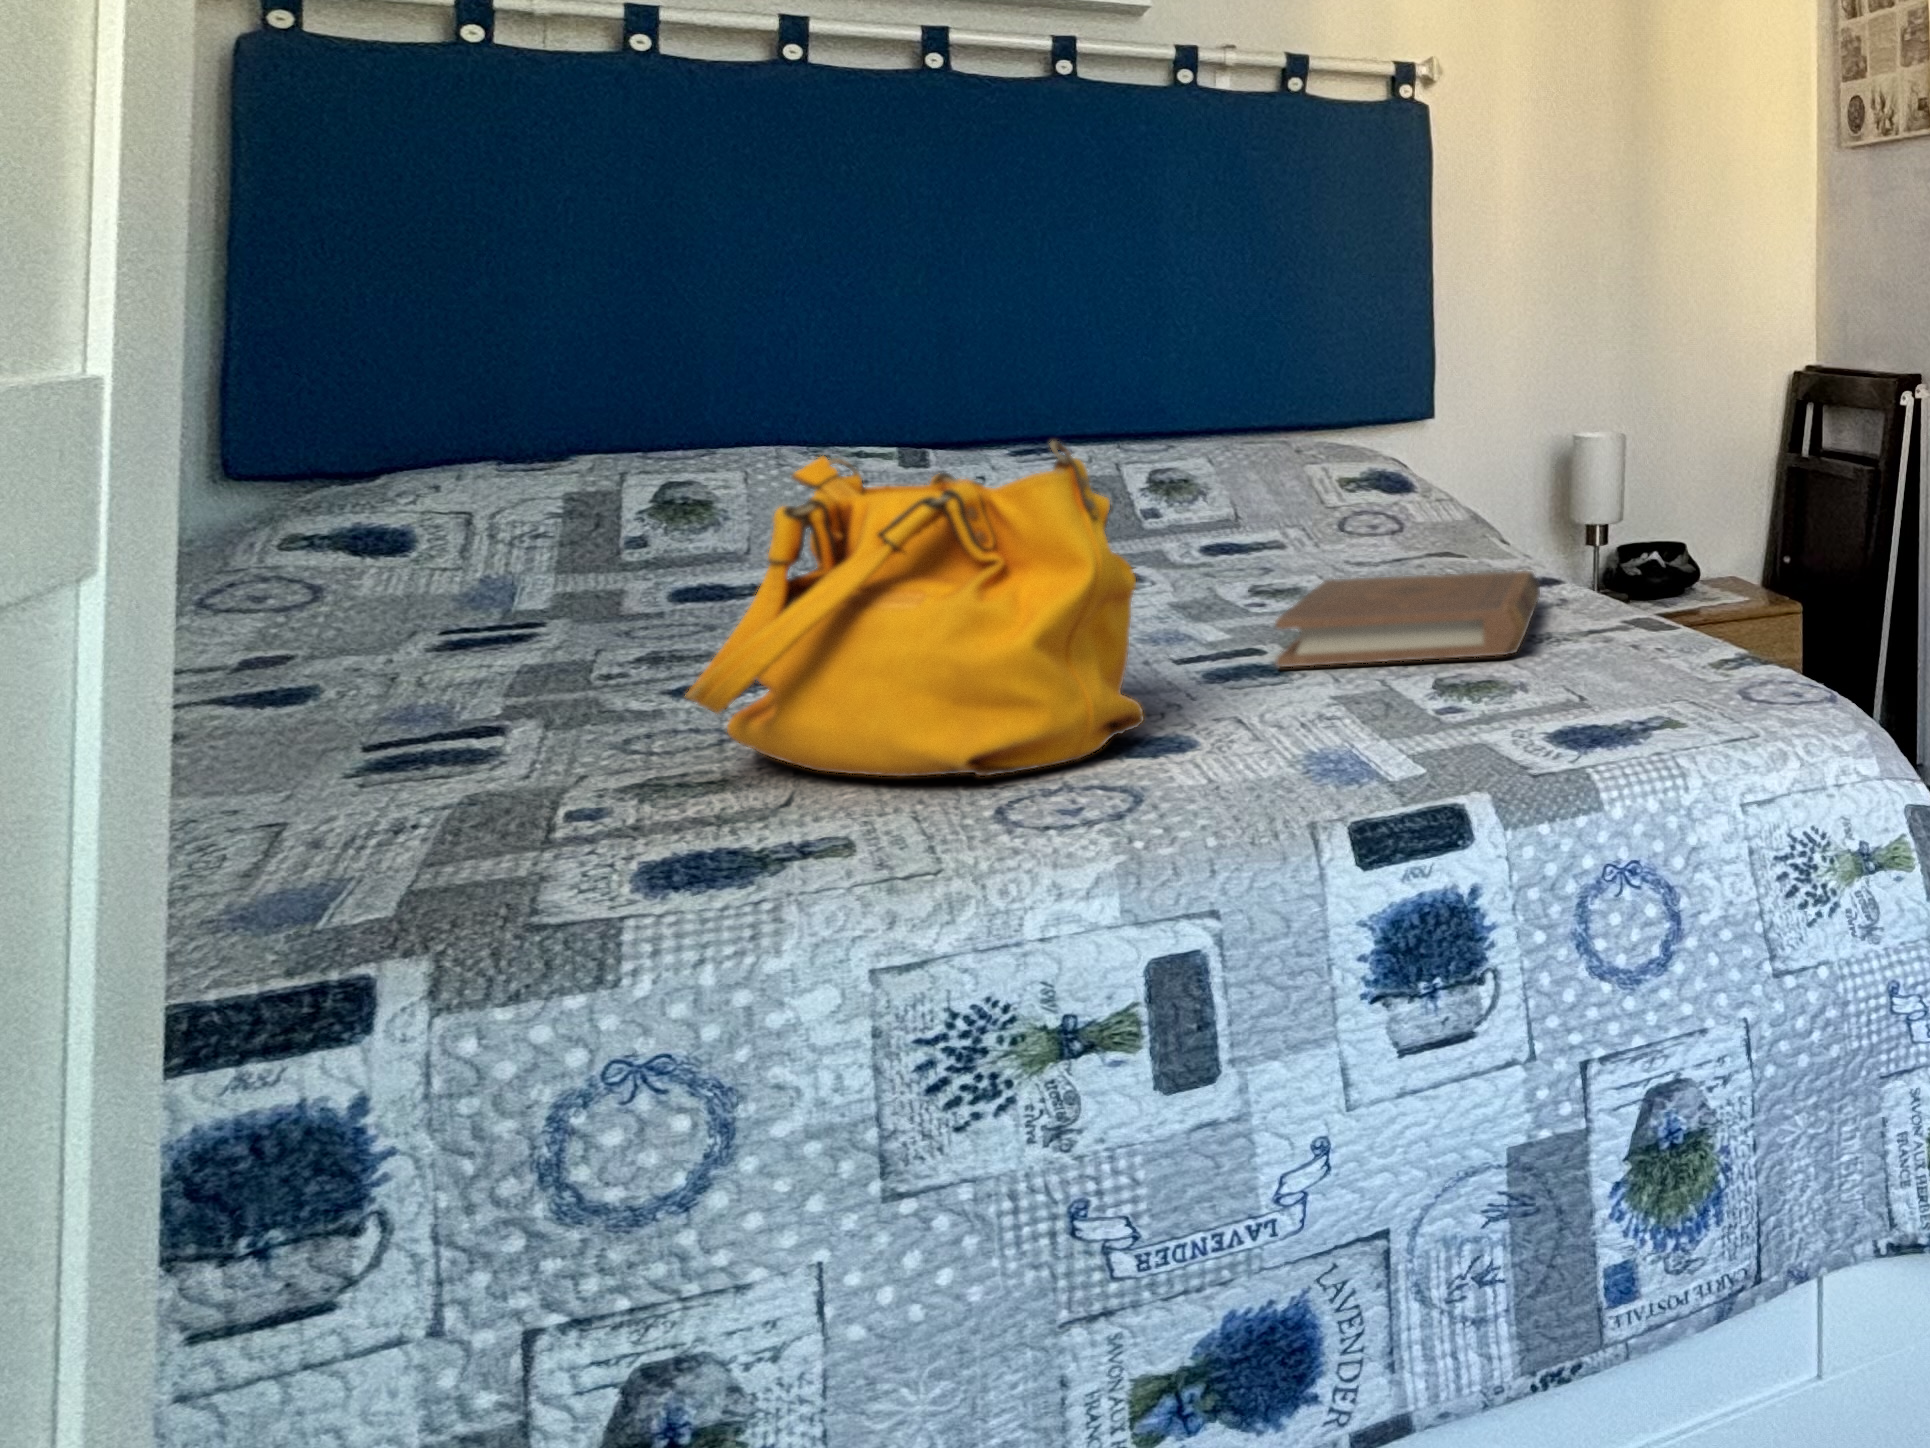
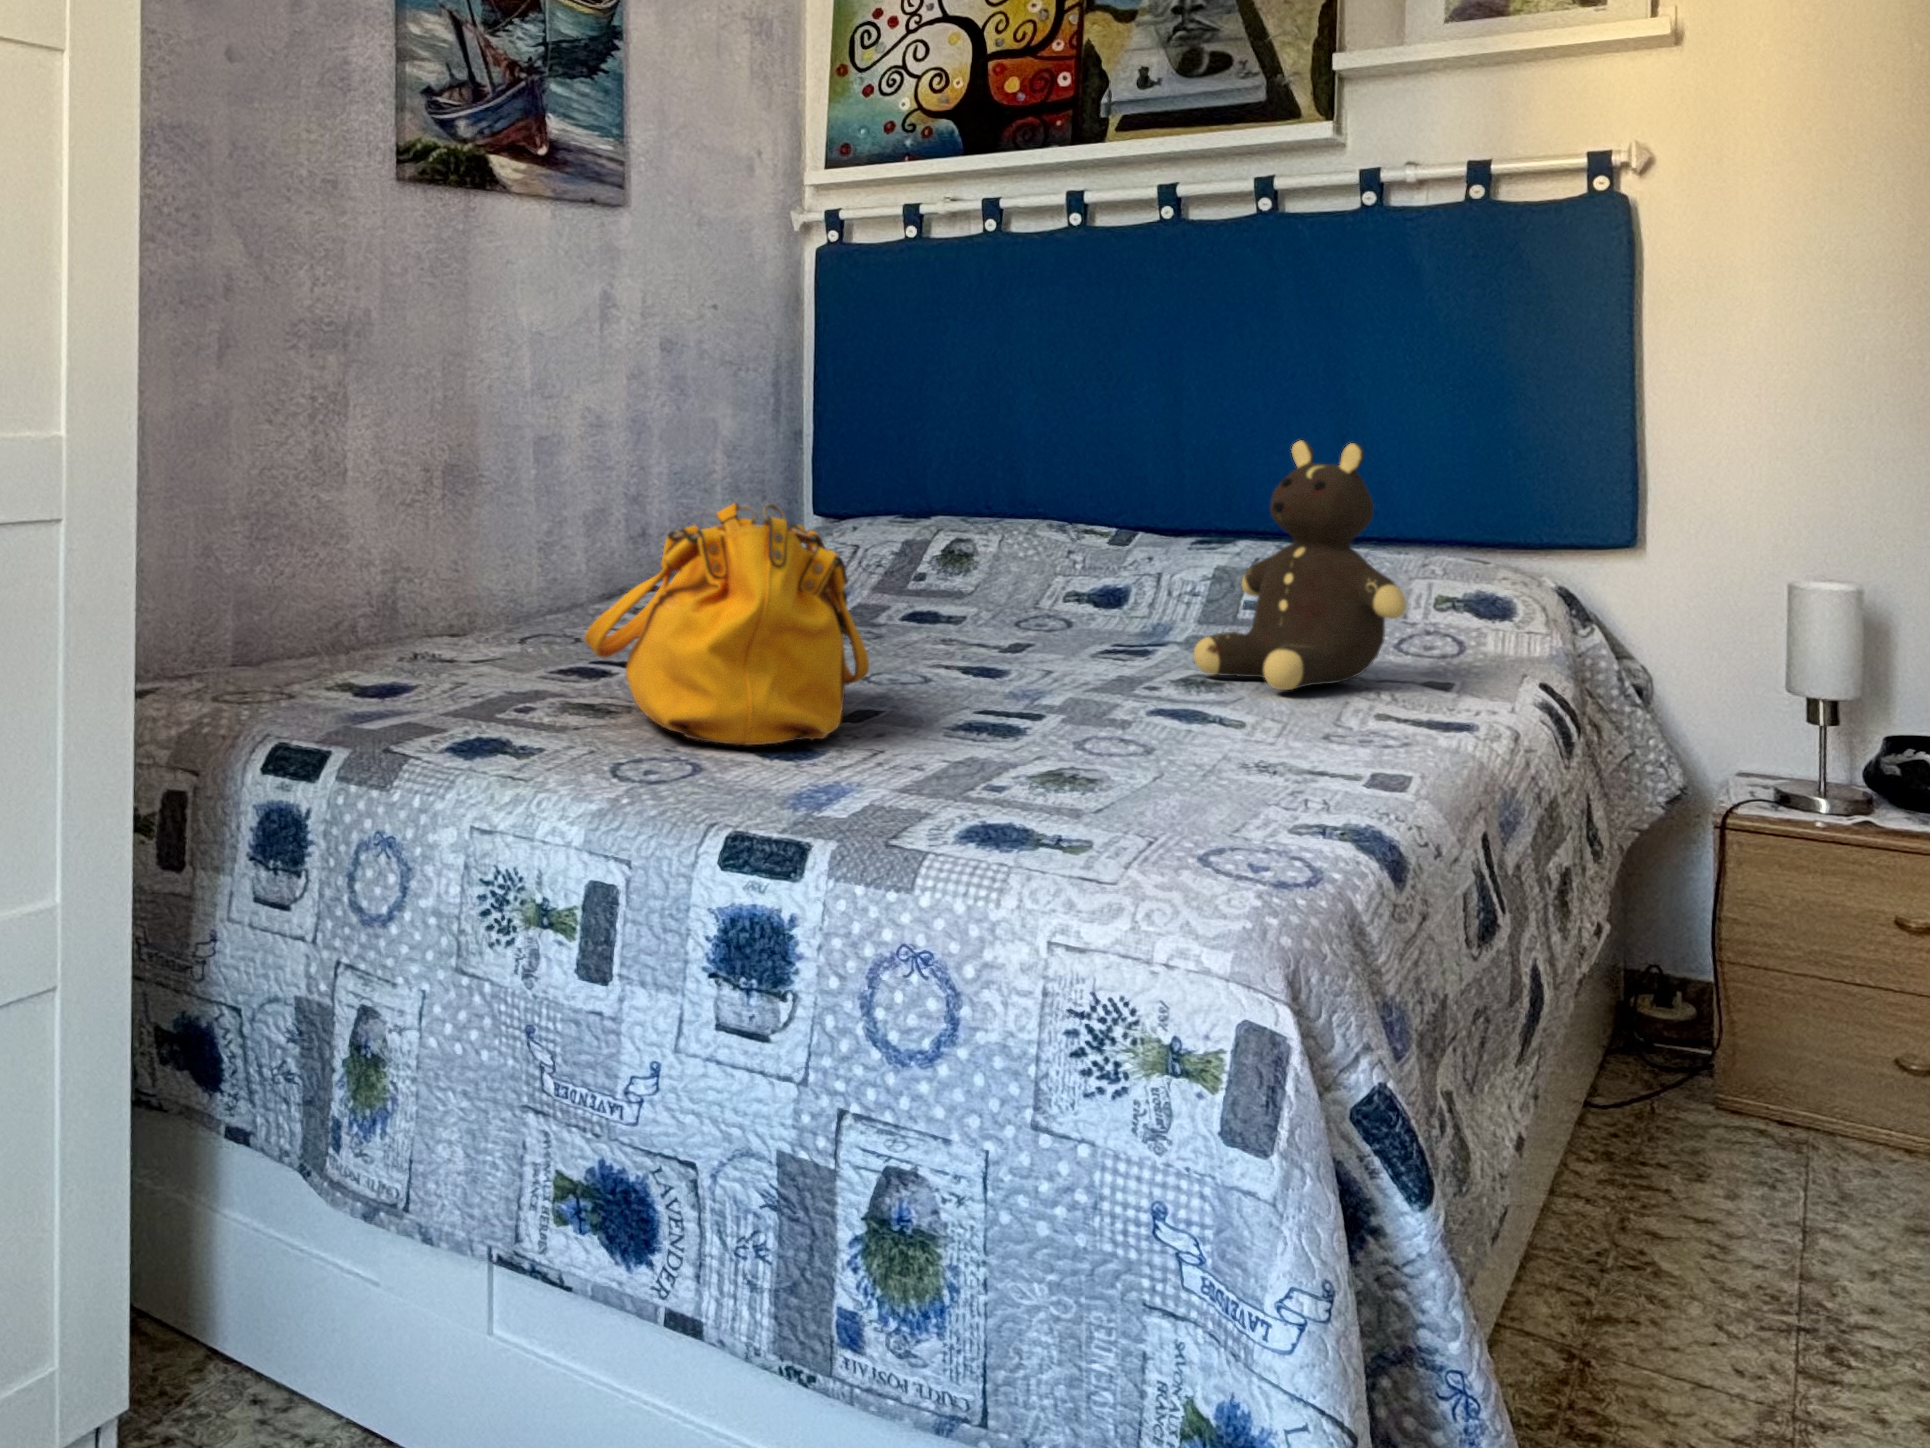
teddy bear: none [1244,324,1452,581] -> present [1194,440,1406,690]
book: present [1275,571,1540,667] -> none [1017,676,1346,772]

